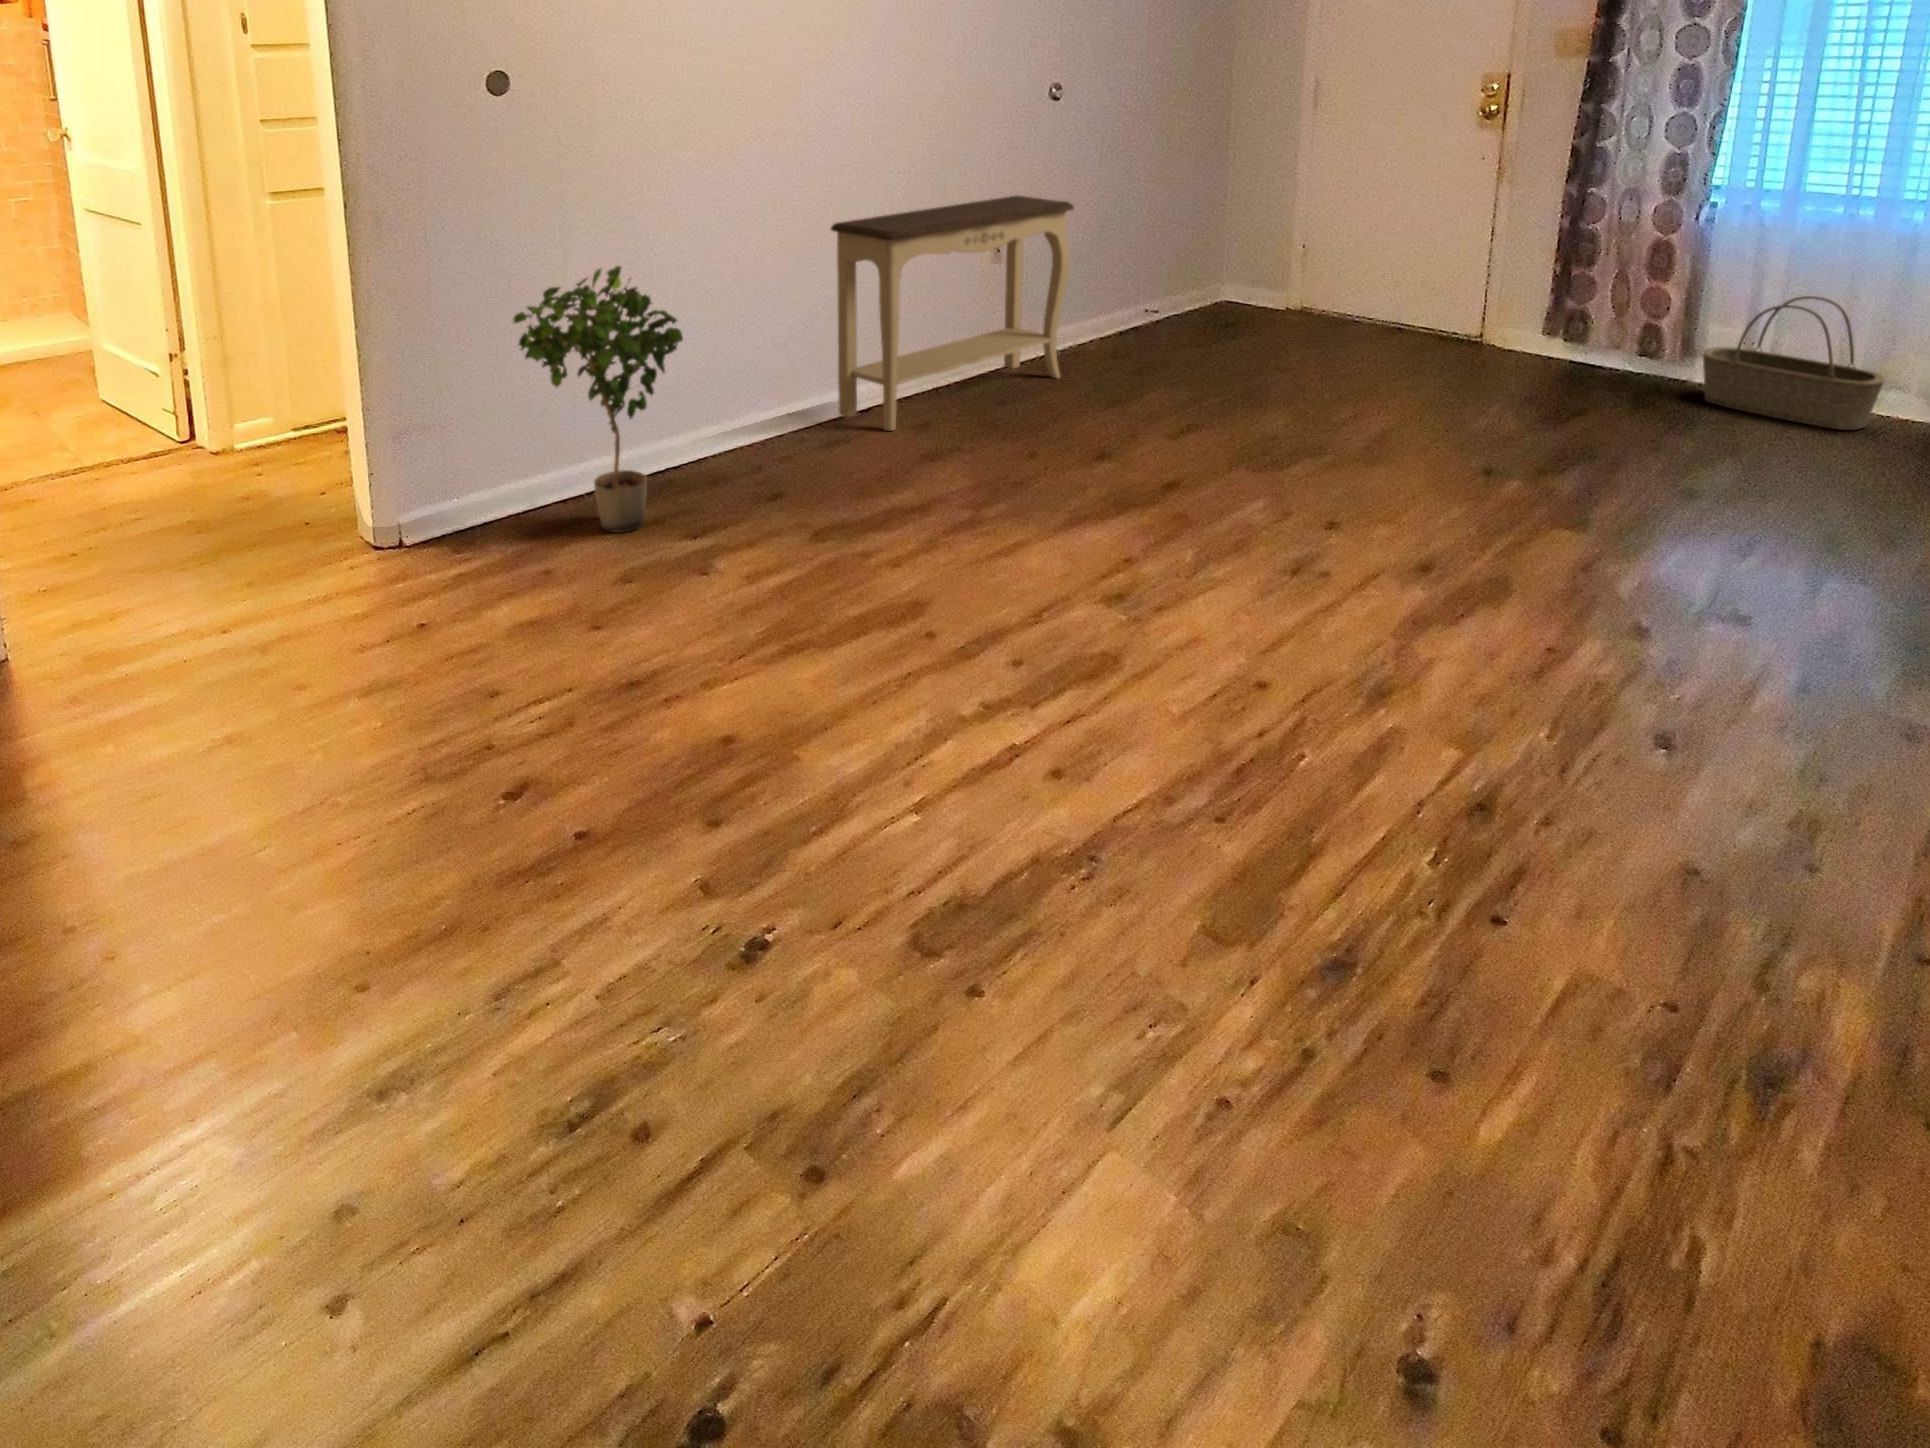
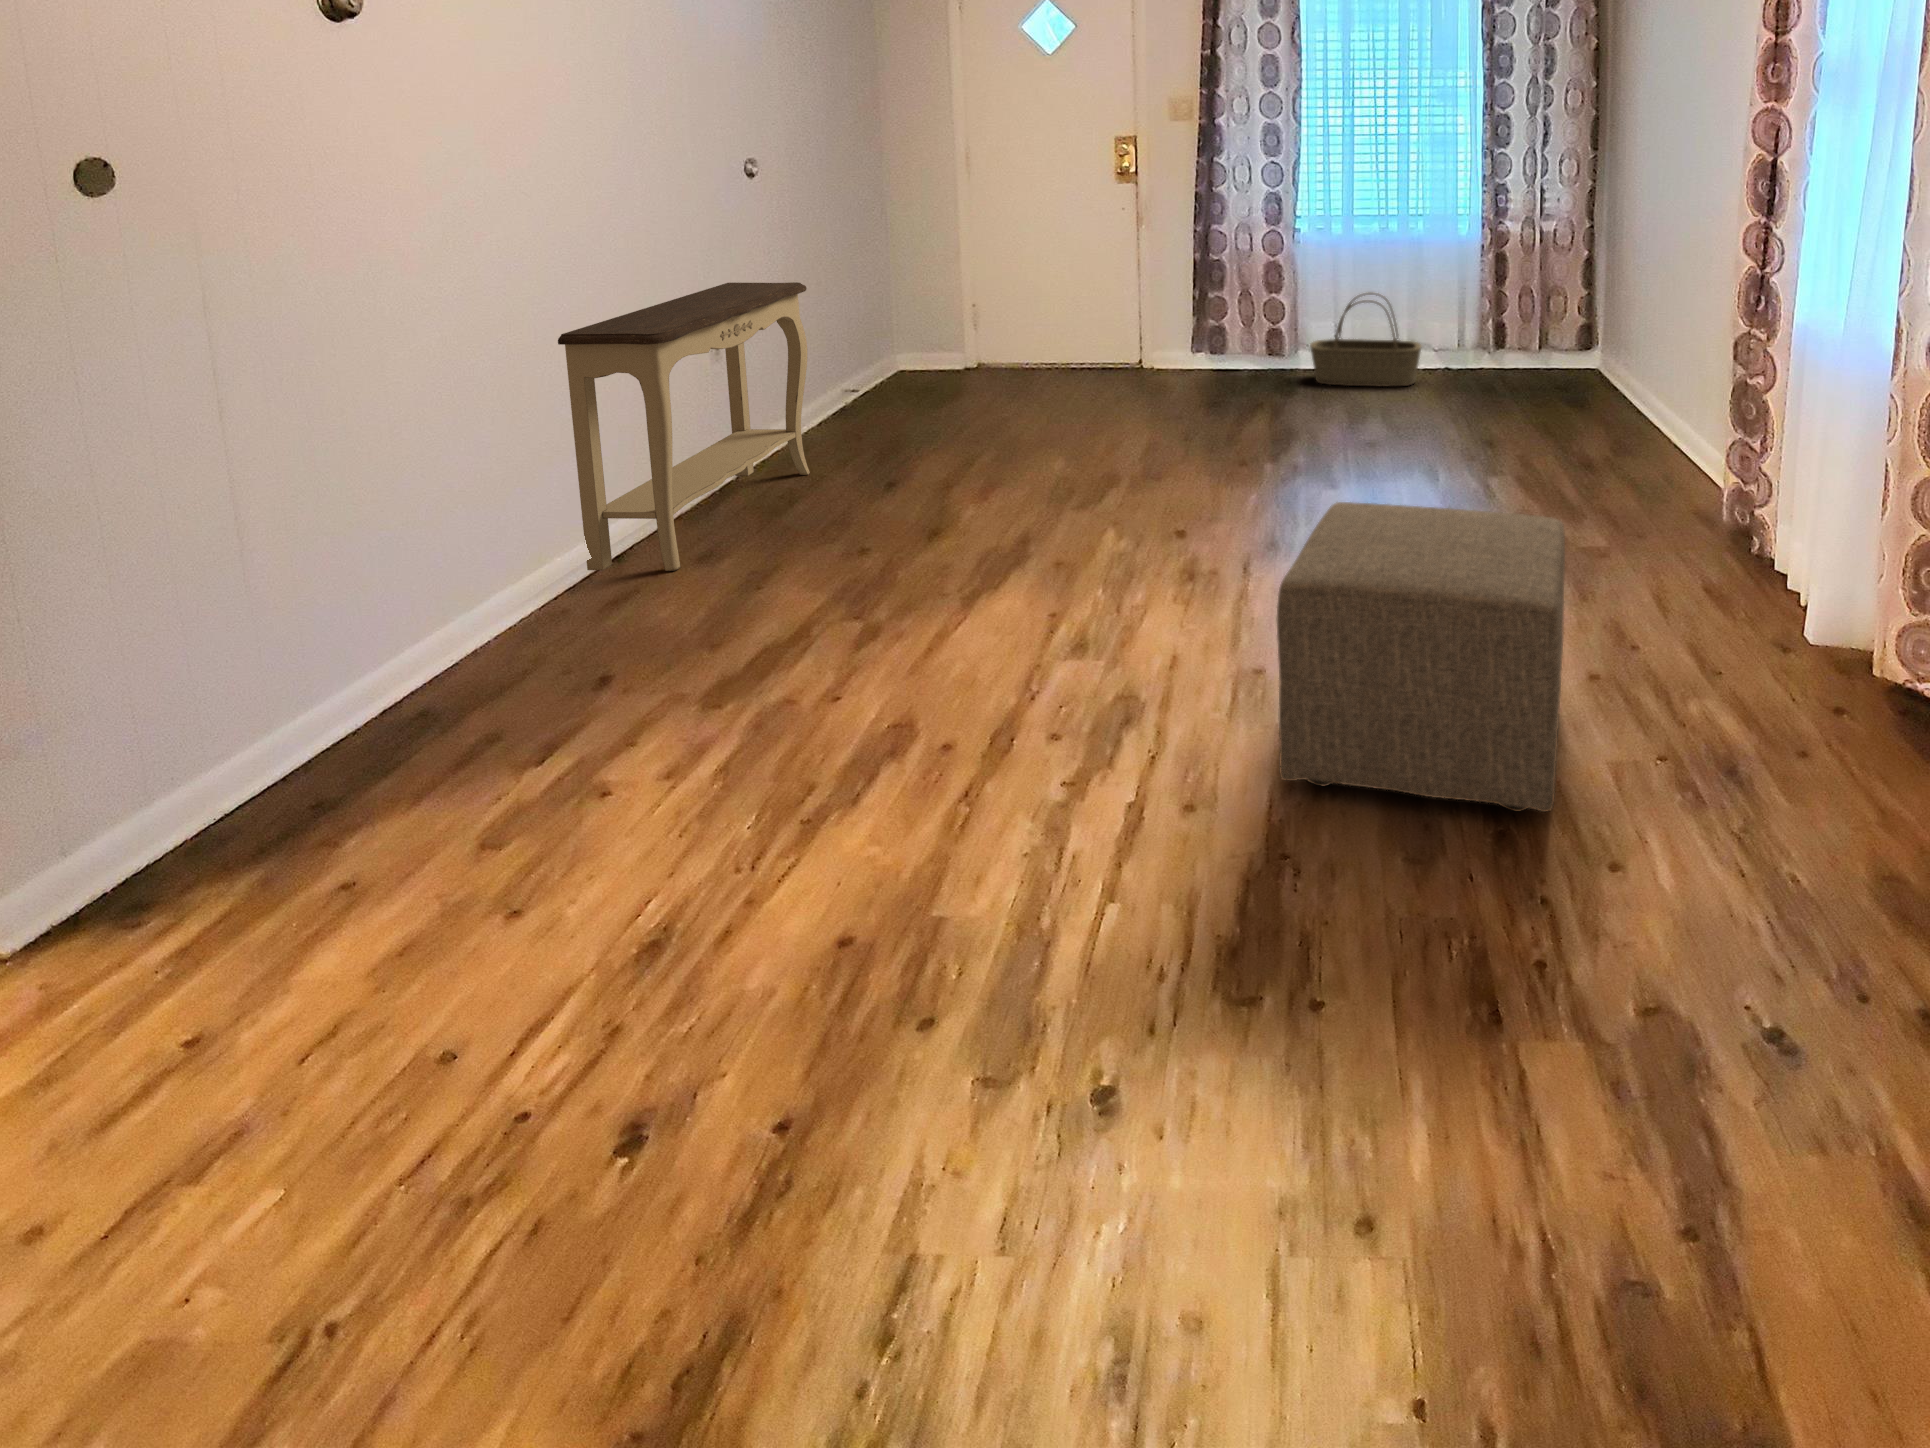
potted plant: present [513,266,683,533] -> none [189,421,529,794]
ottoman: none [1152,524,1623,964] -> present [1277,502,1565,812]

